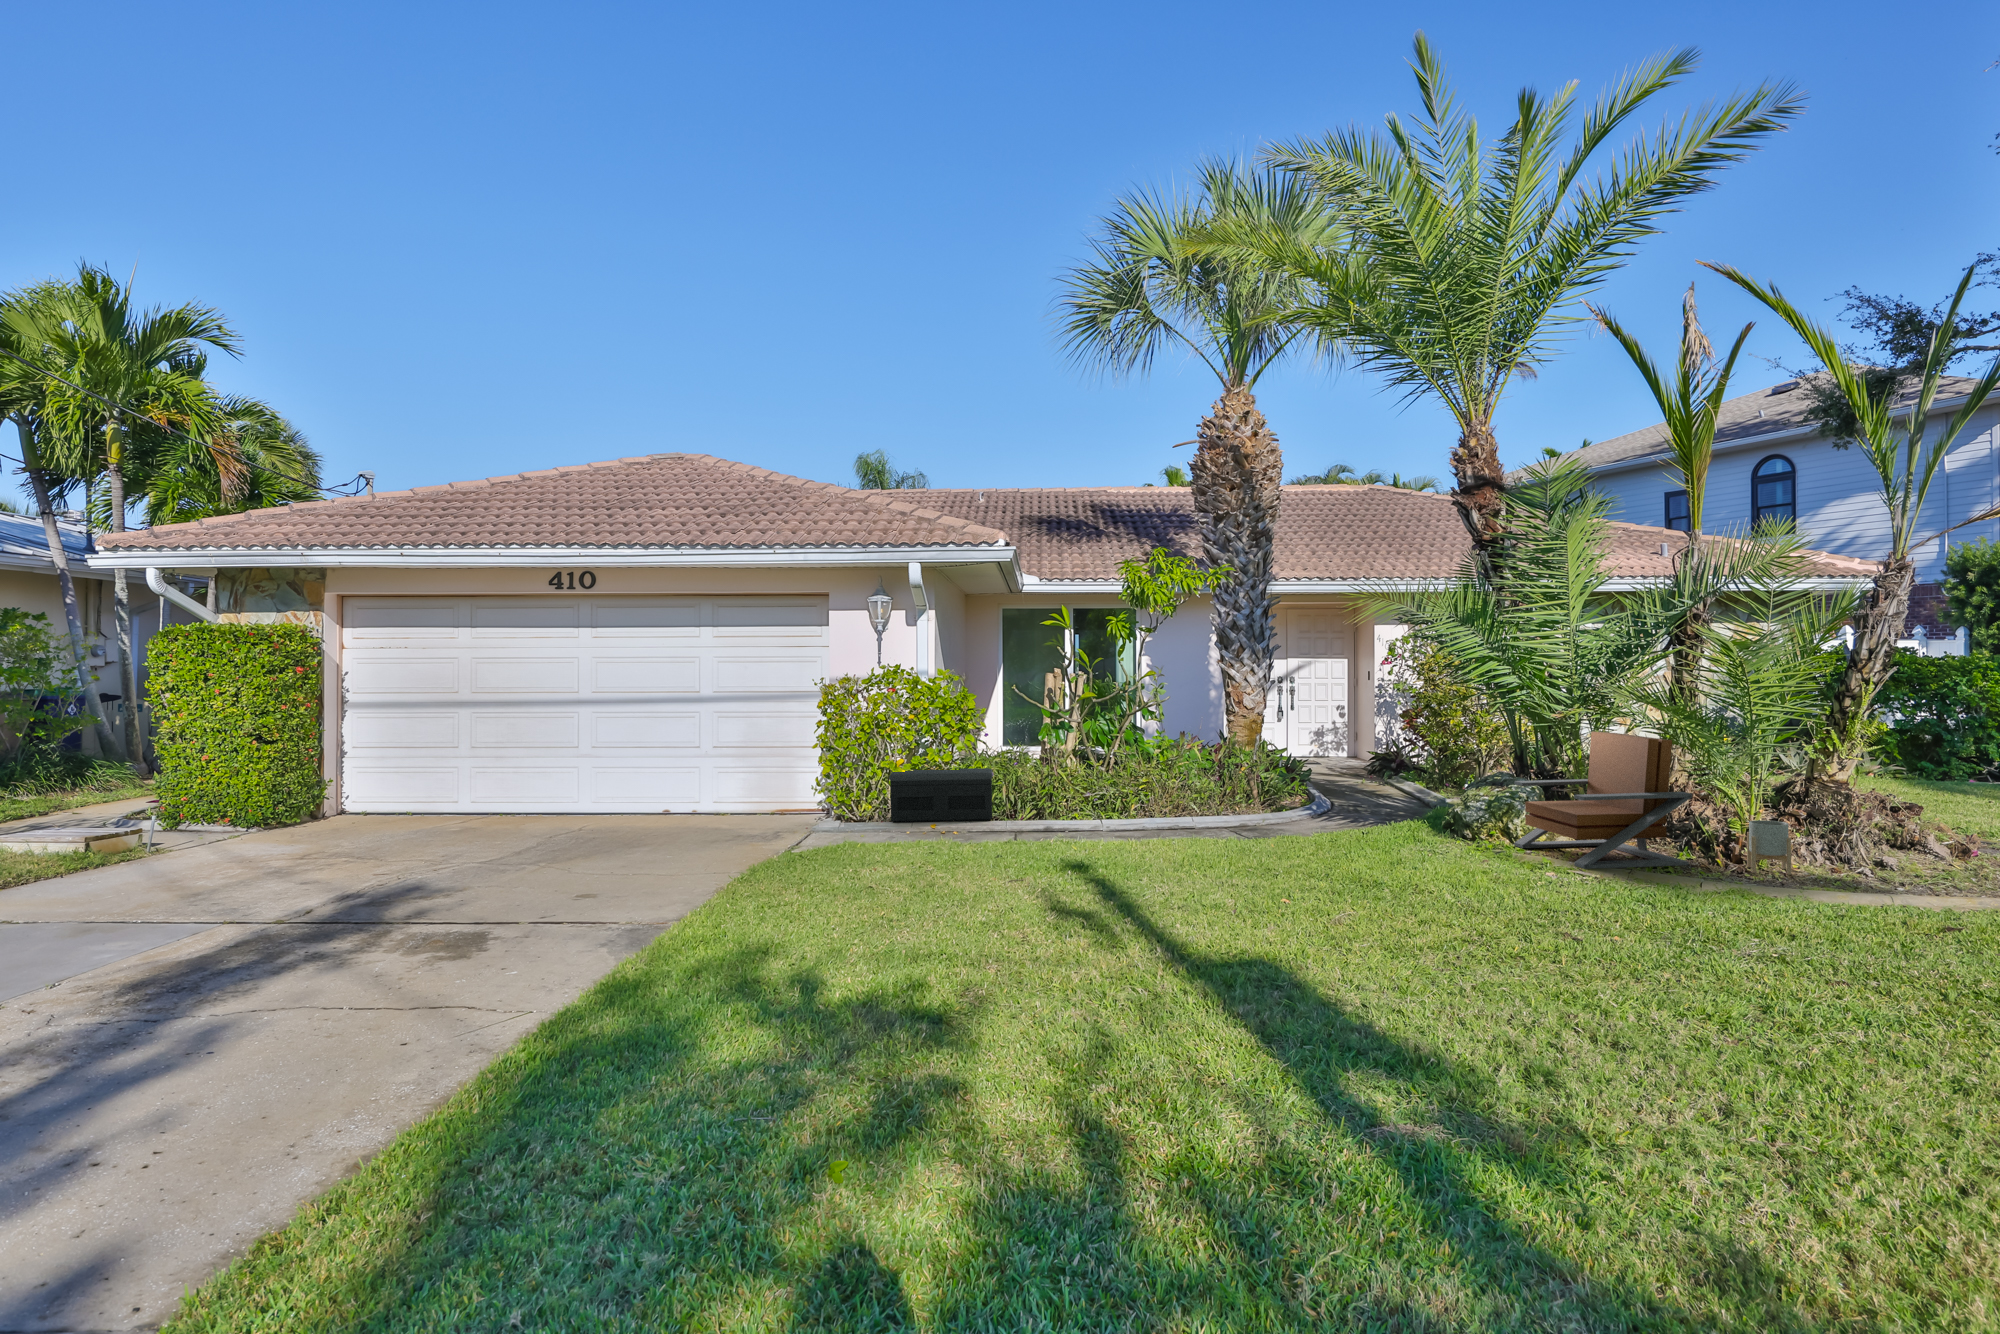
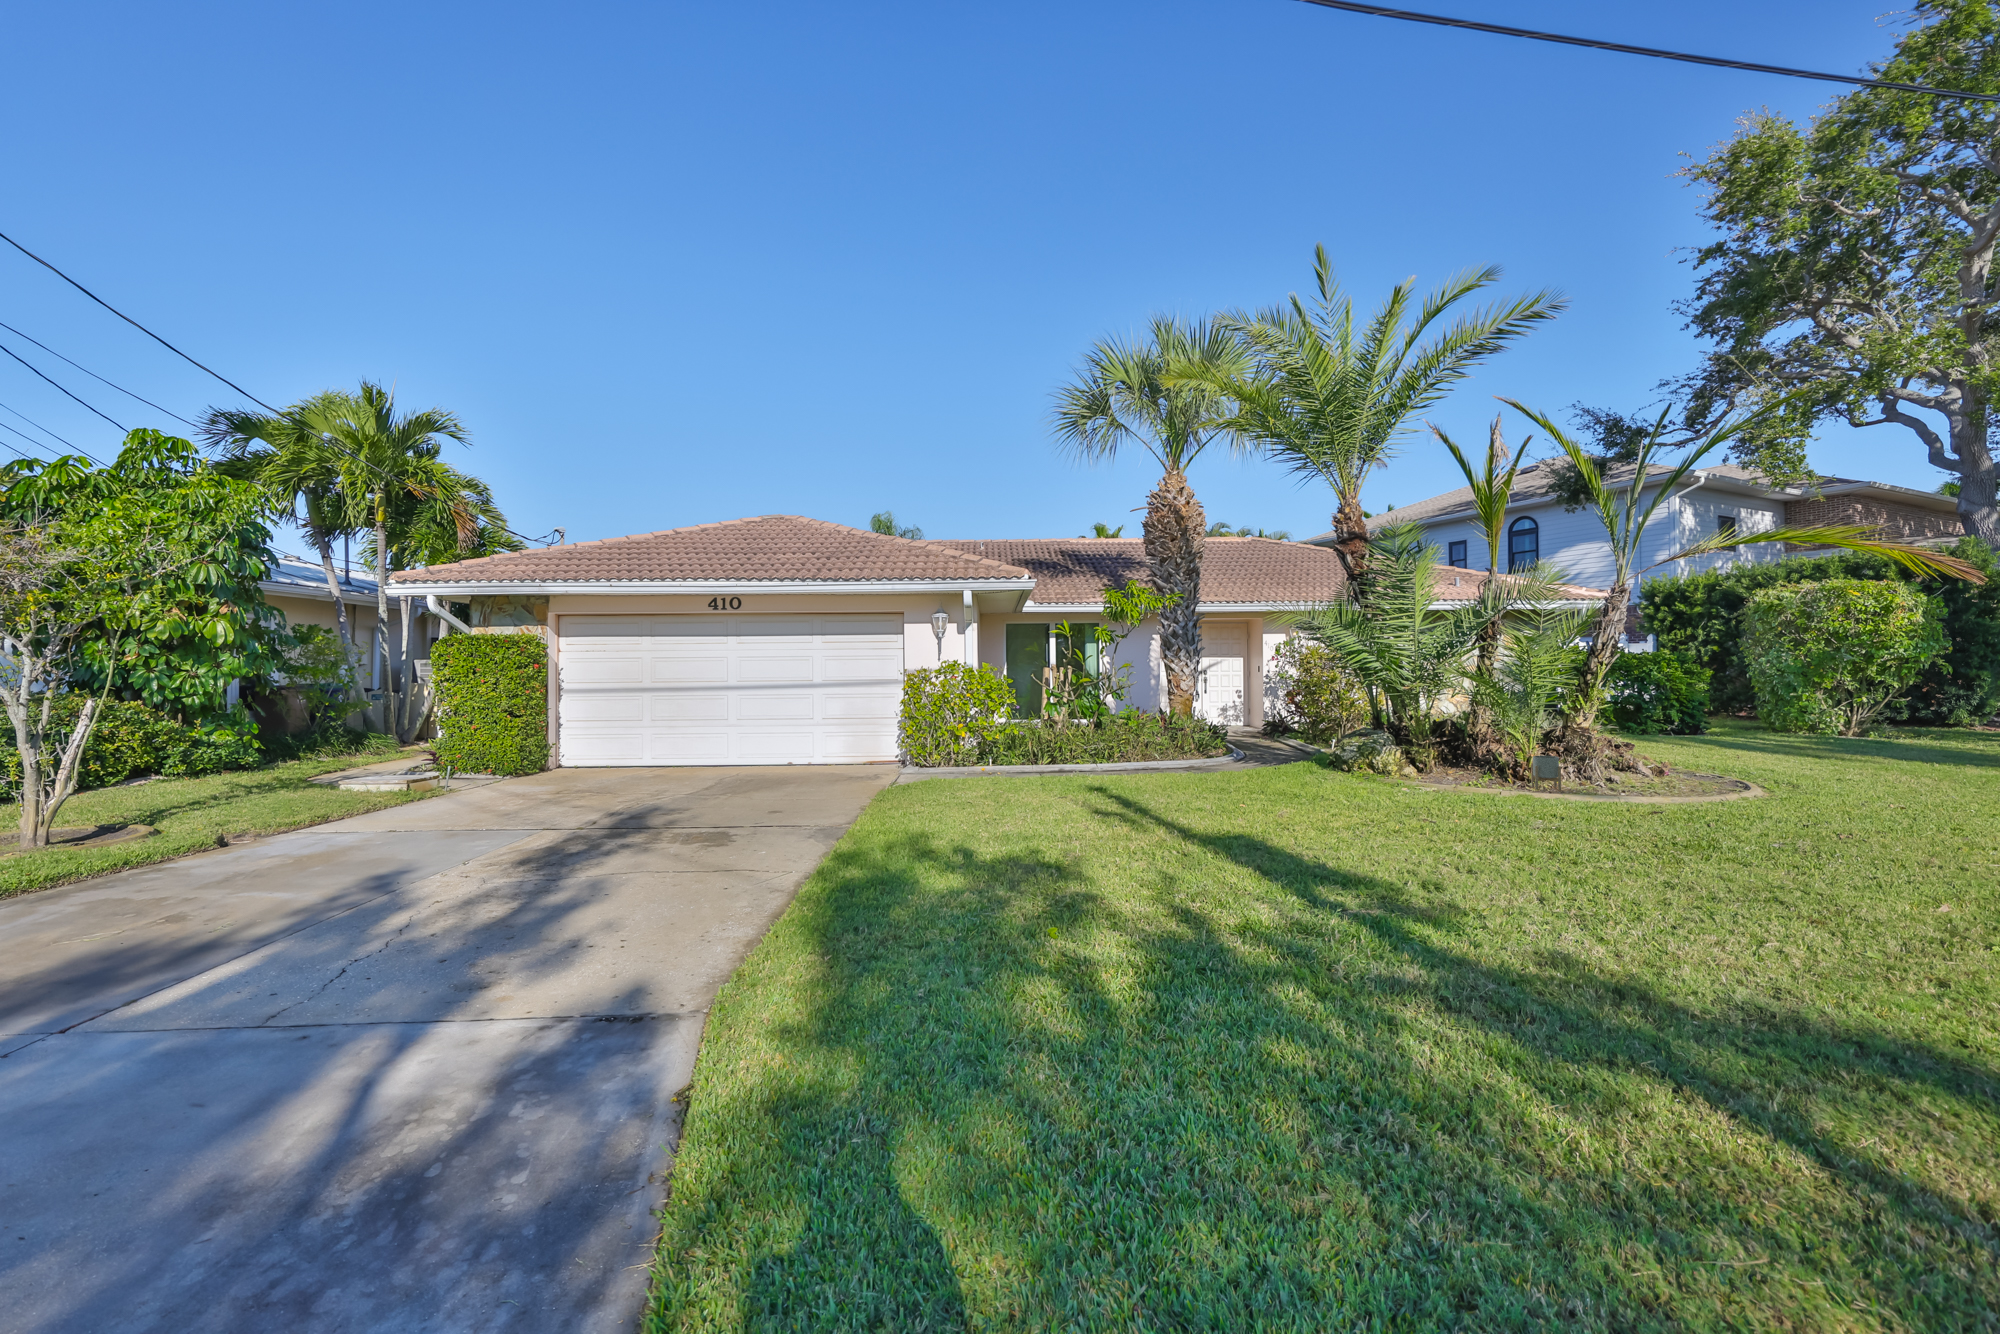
lounge chair: present [1514,731,1692,869] -> none [1376,699,1496,789]
storage bench: present [889,768,993,823] -> none [951,730,1021,767]

